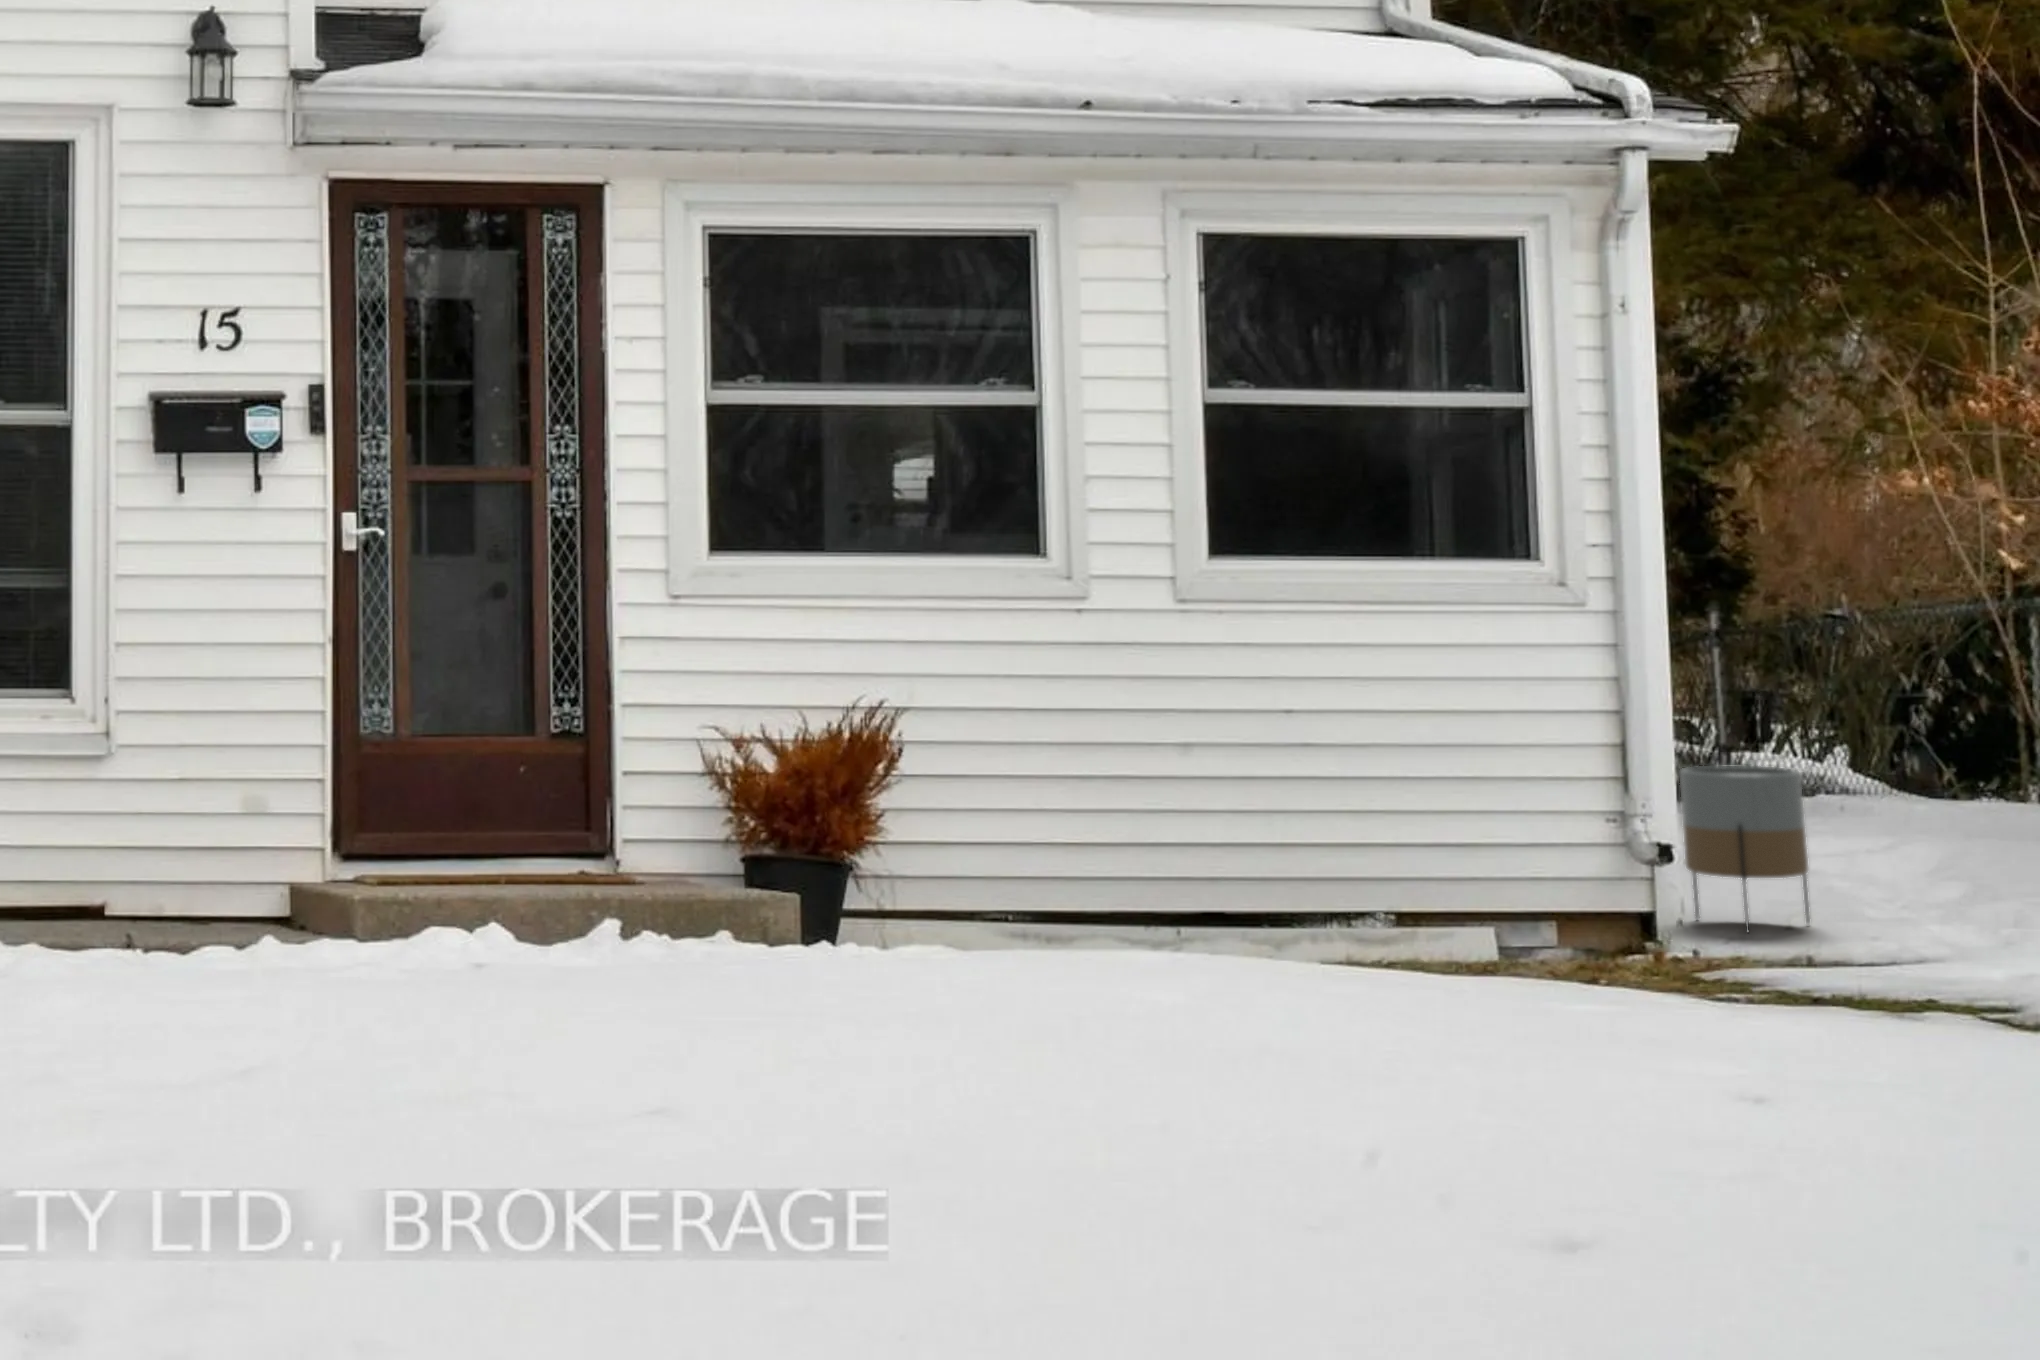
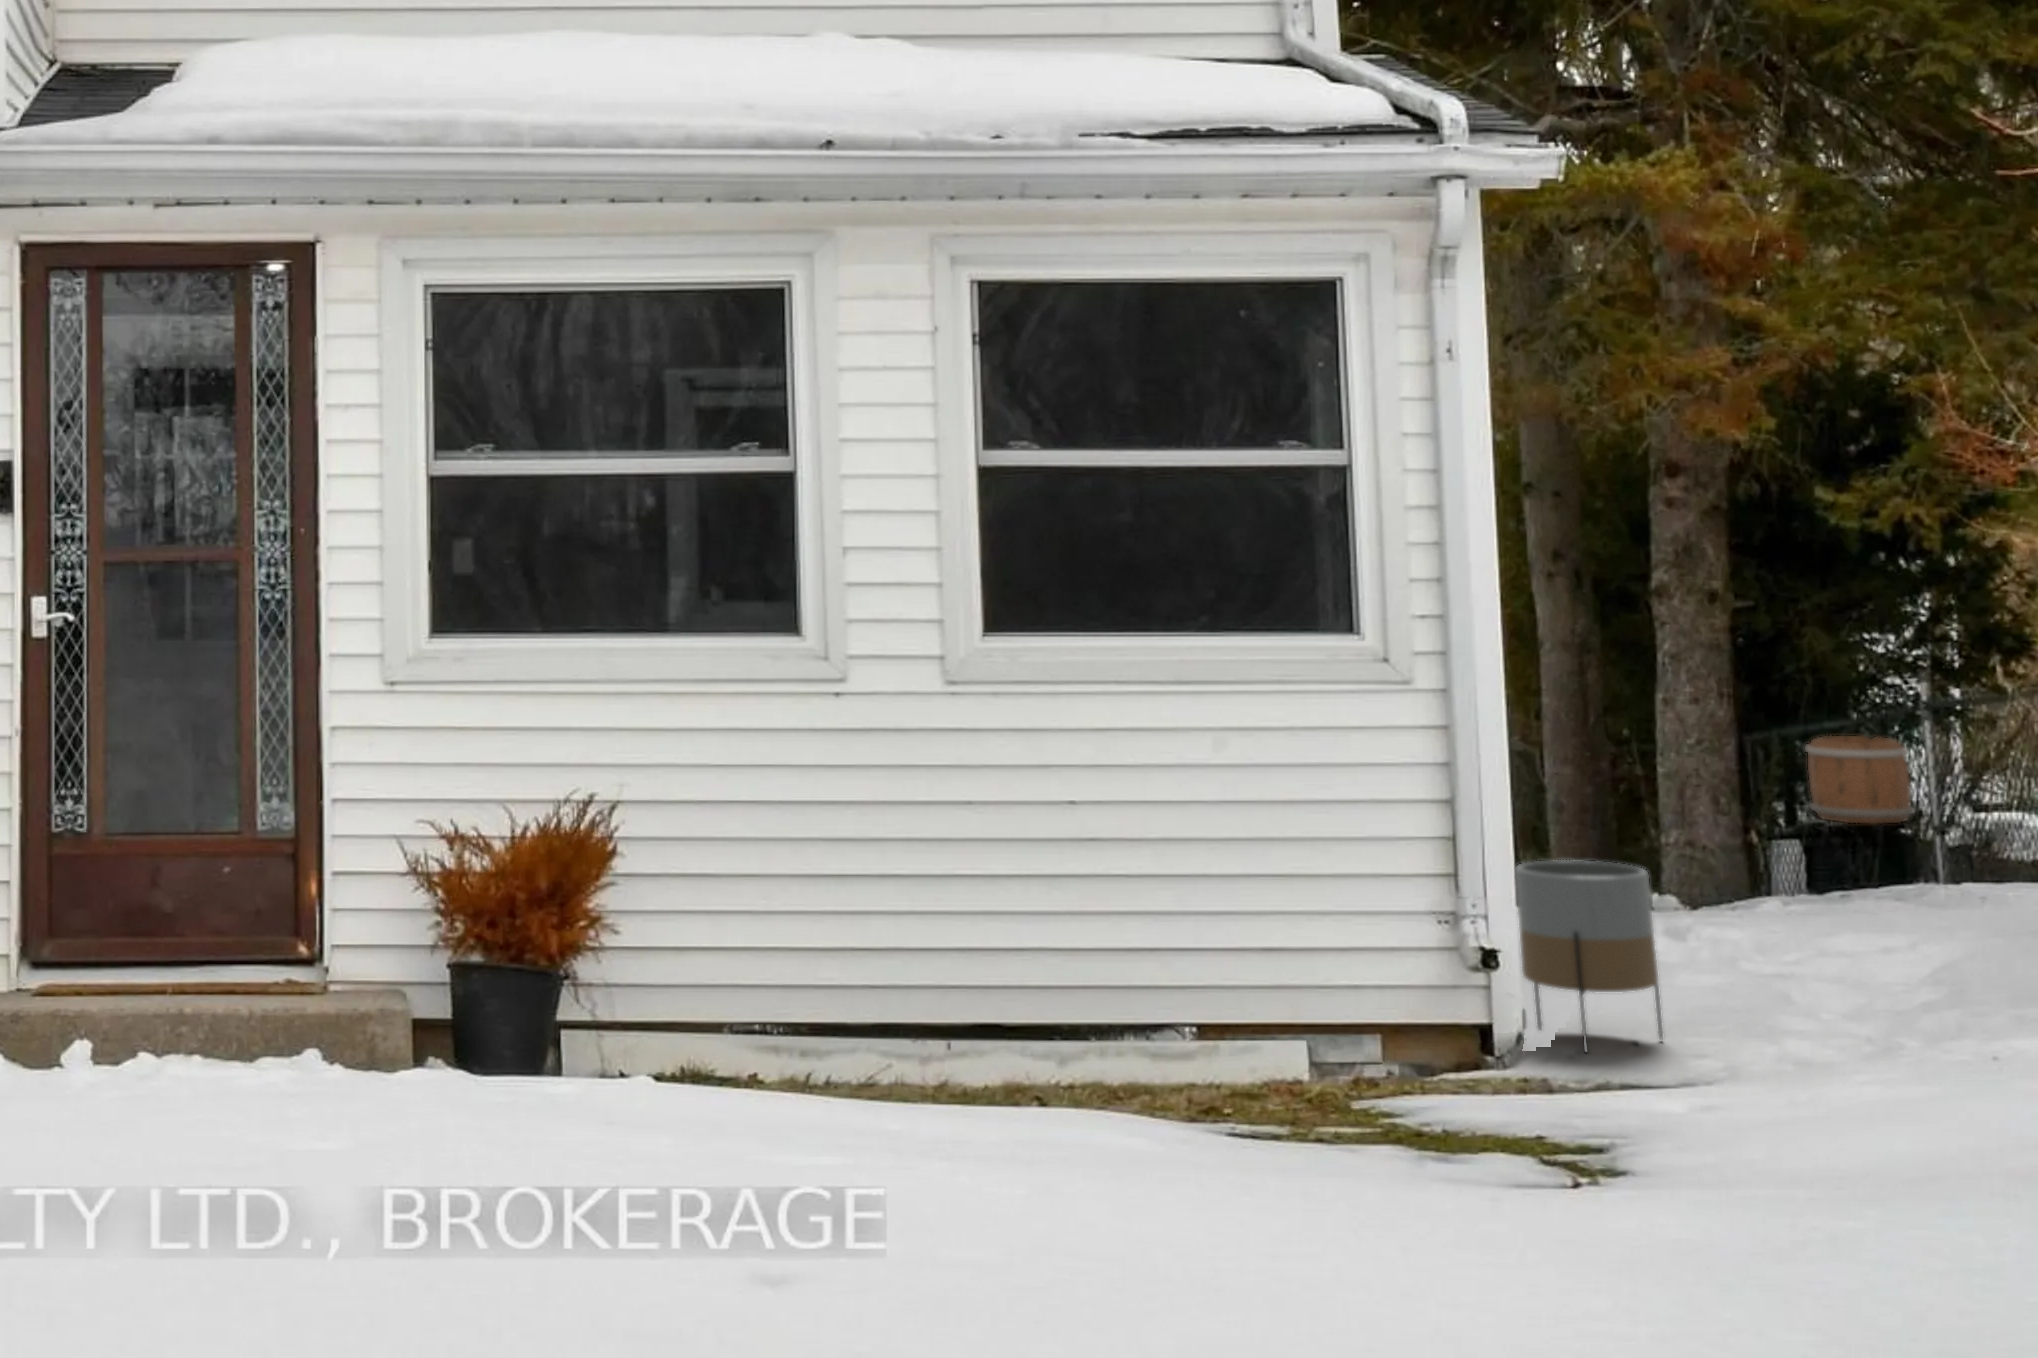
bucket: none [1842,706,1944,787] -> present [1805,736,1914,824]

